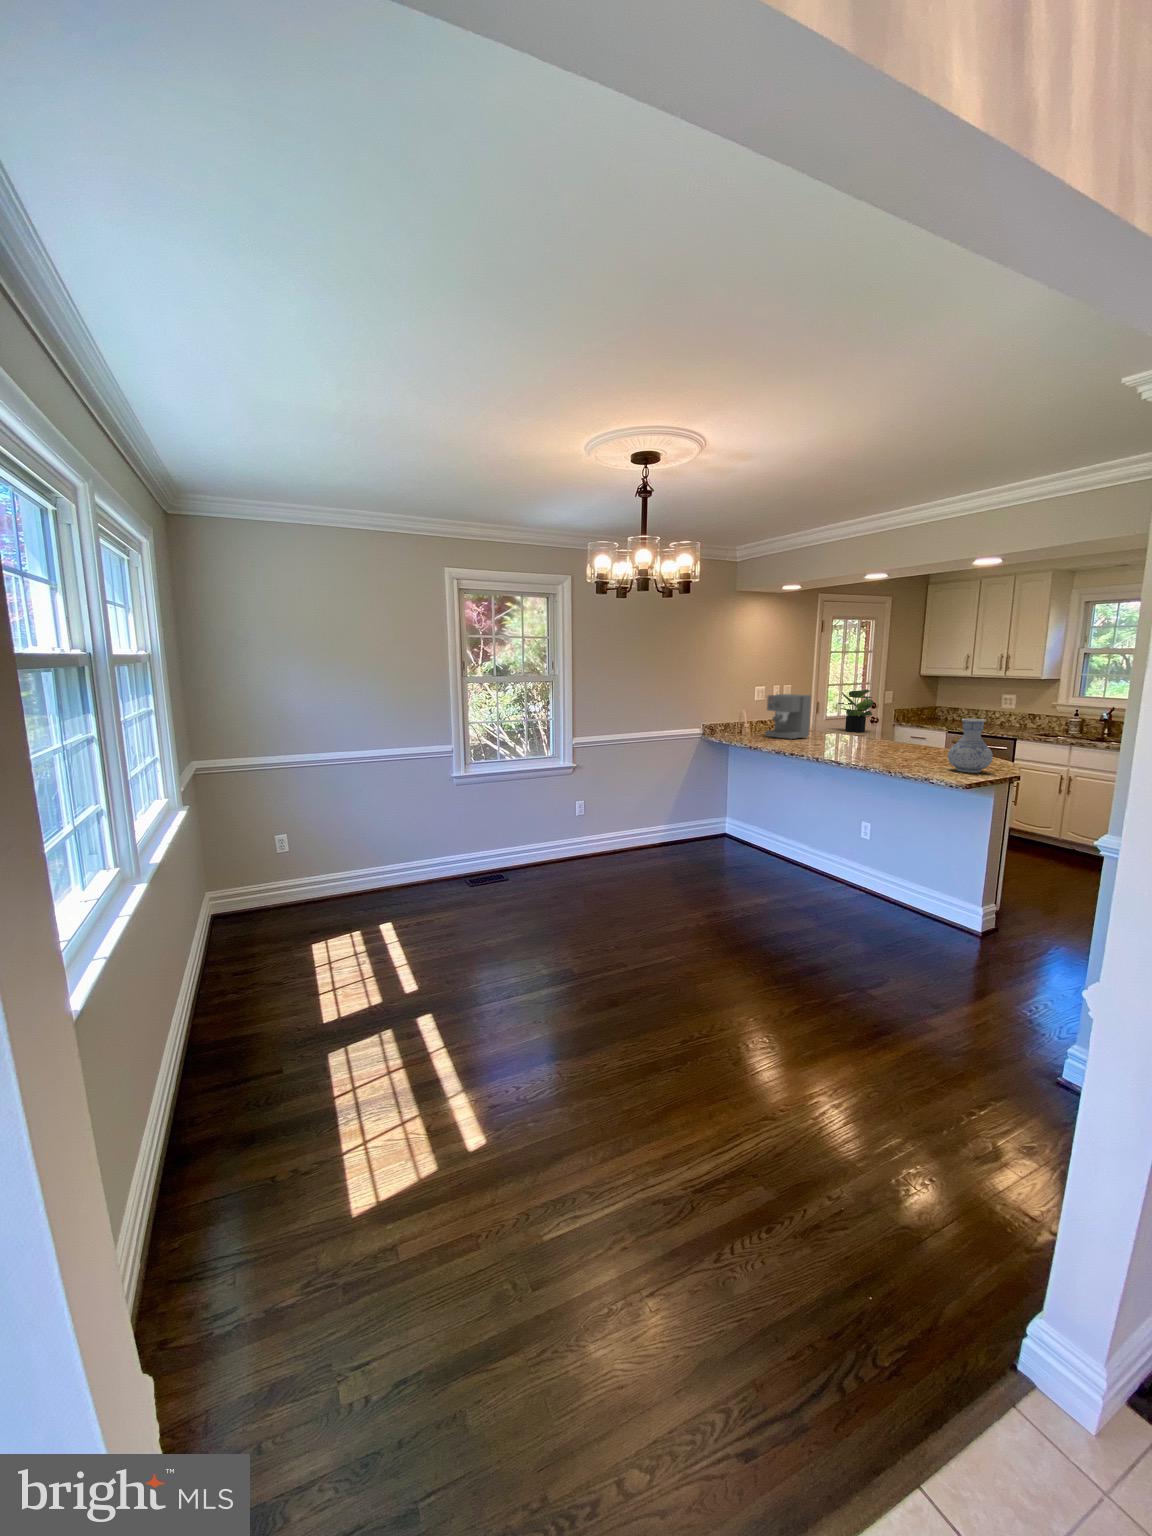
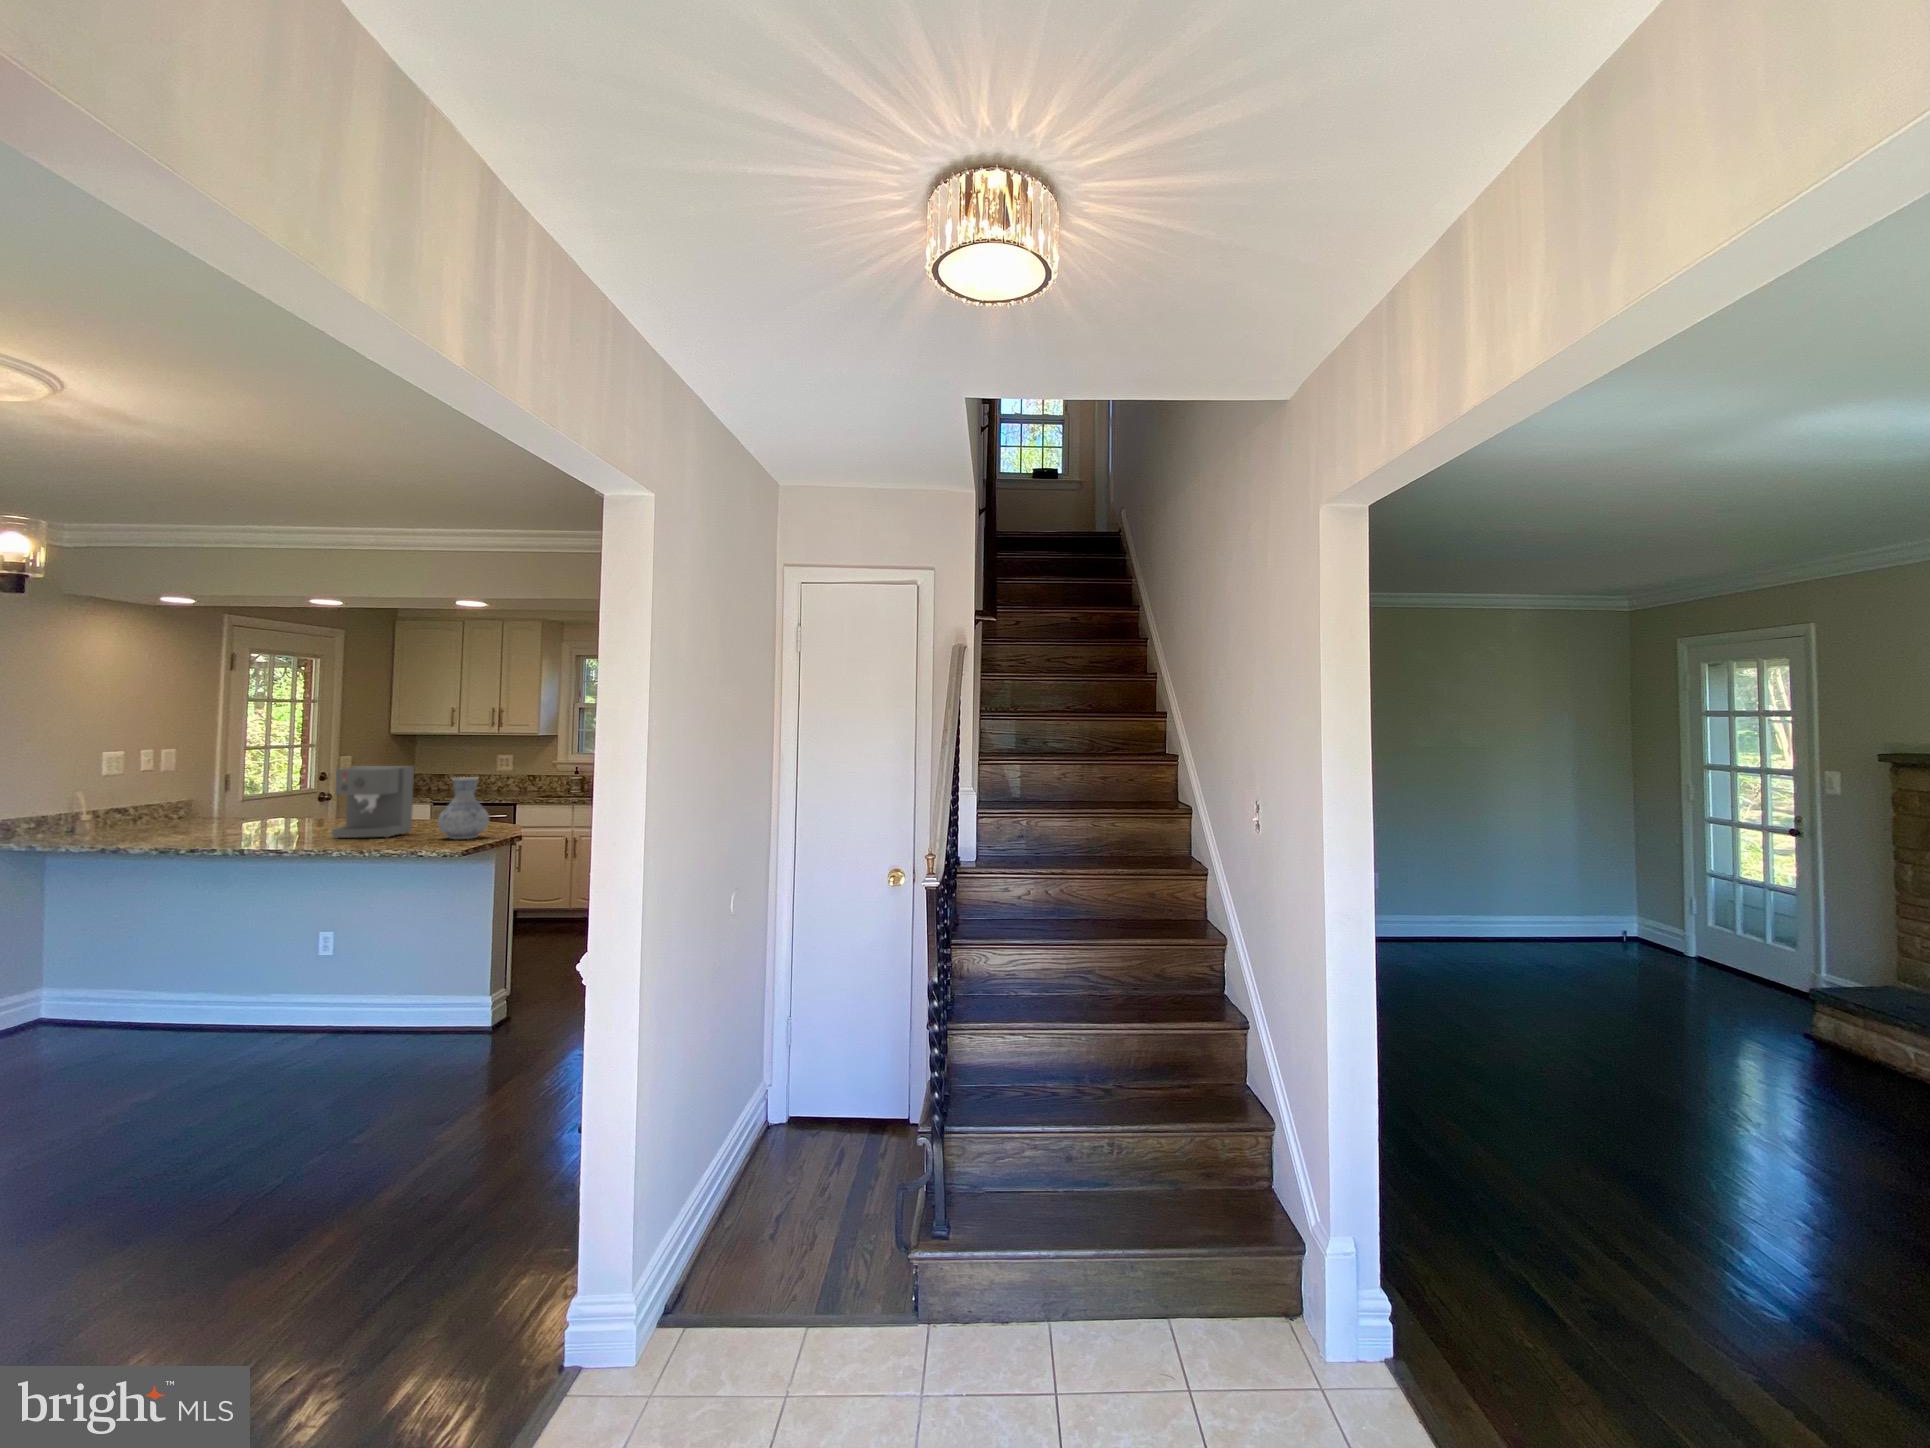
potted plant: present [838,689,874,732] -> none [256,753,326,816]
coffee maker: present [765,694,811,739] -> present [332,766,414,838]

